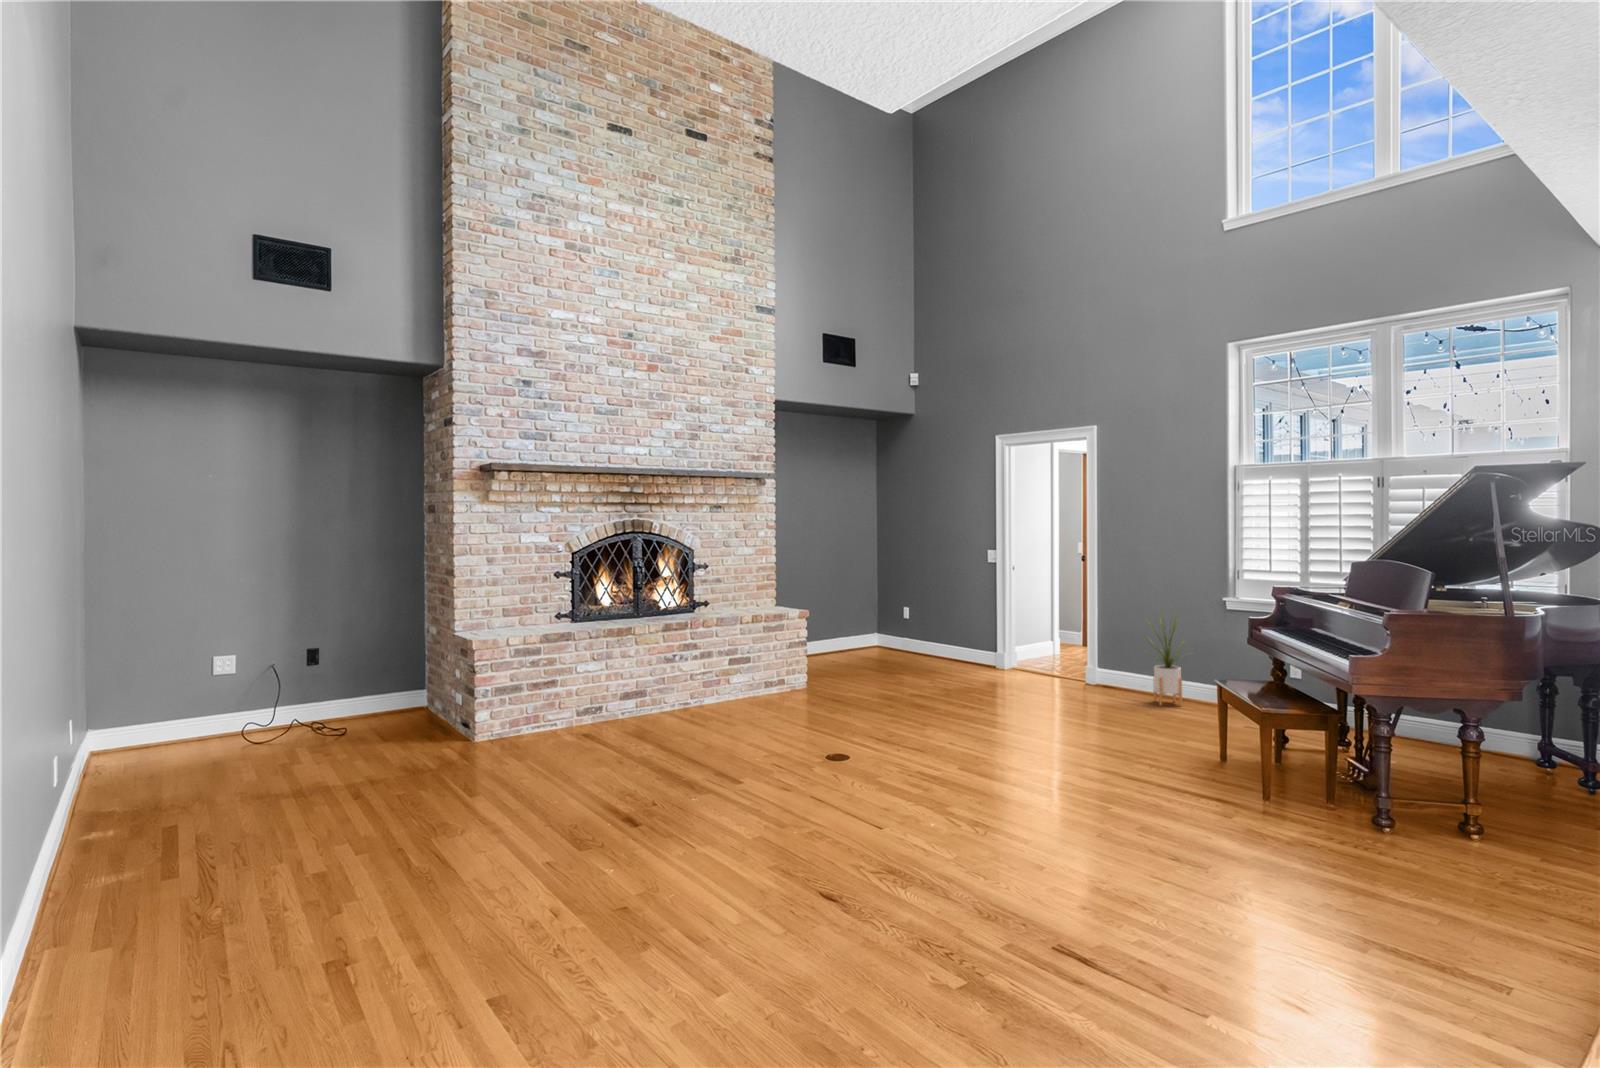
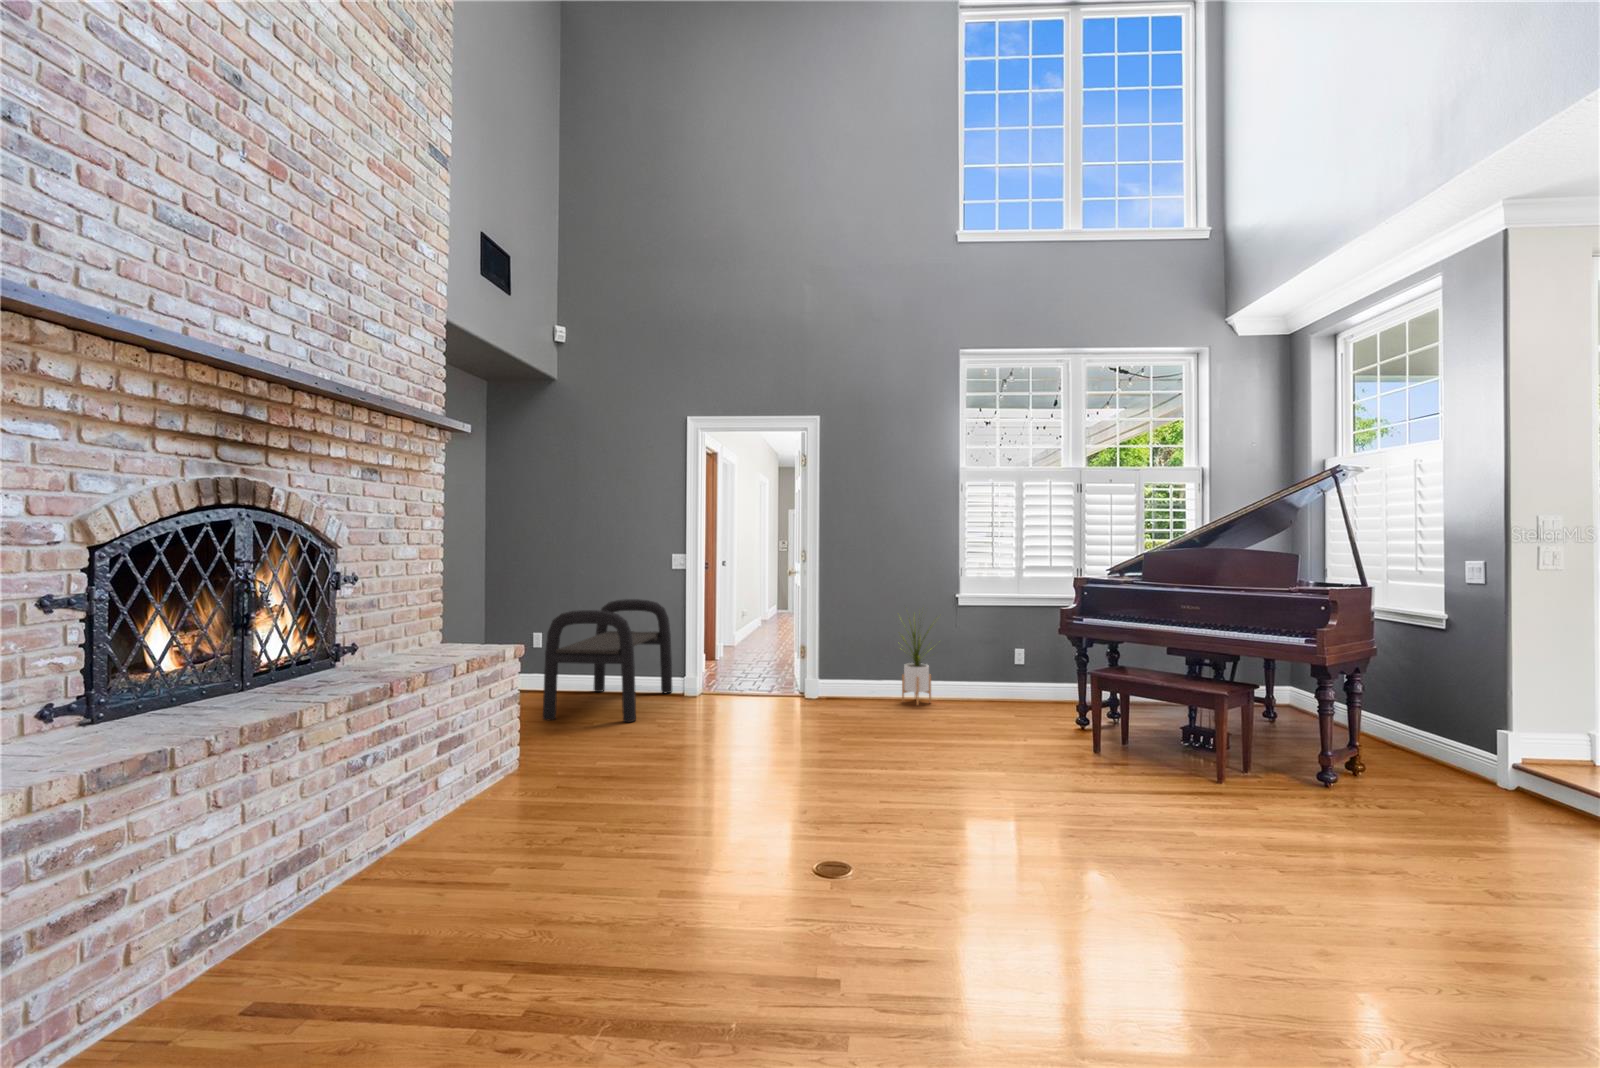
bench: none [863,588,983,679] -> present [543,599,672,722]

